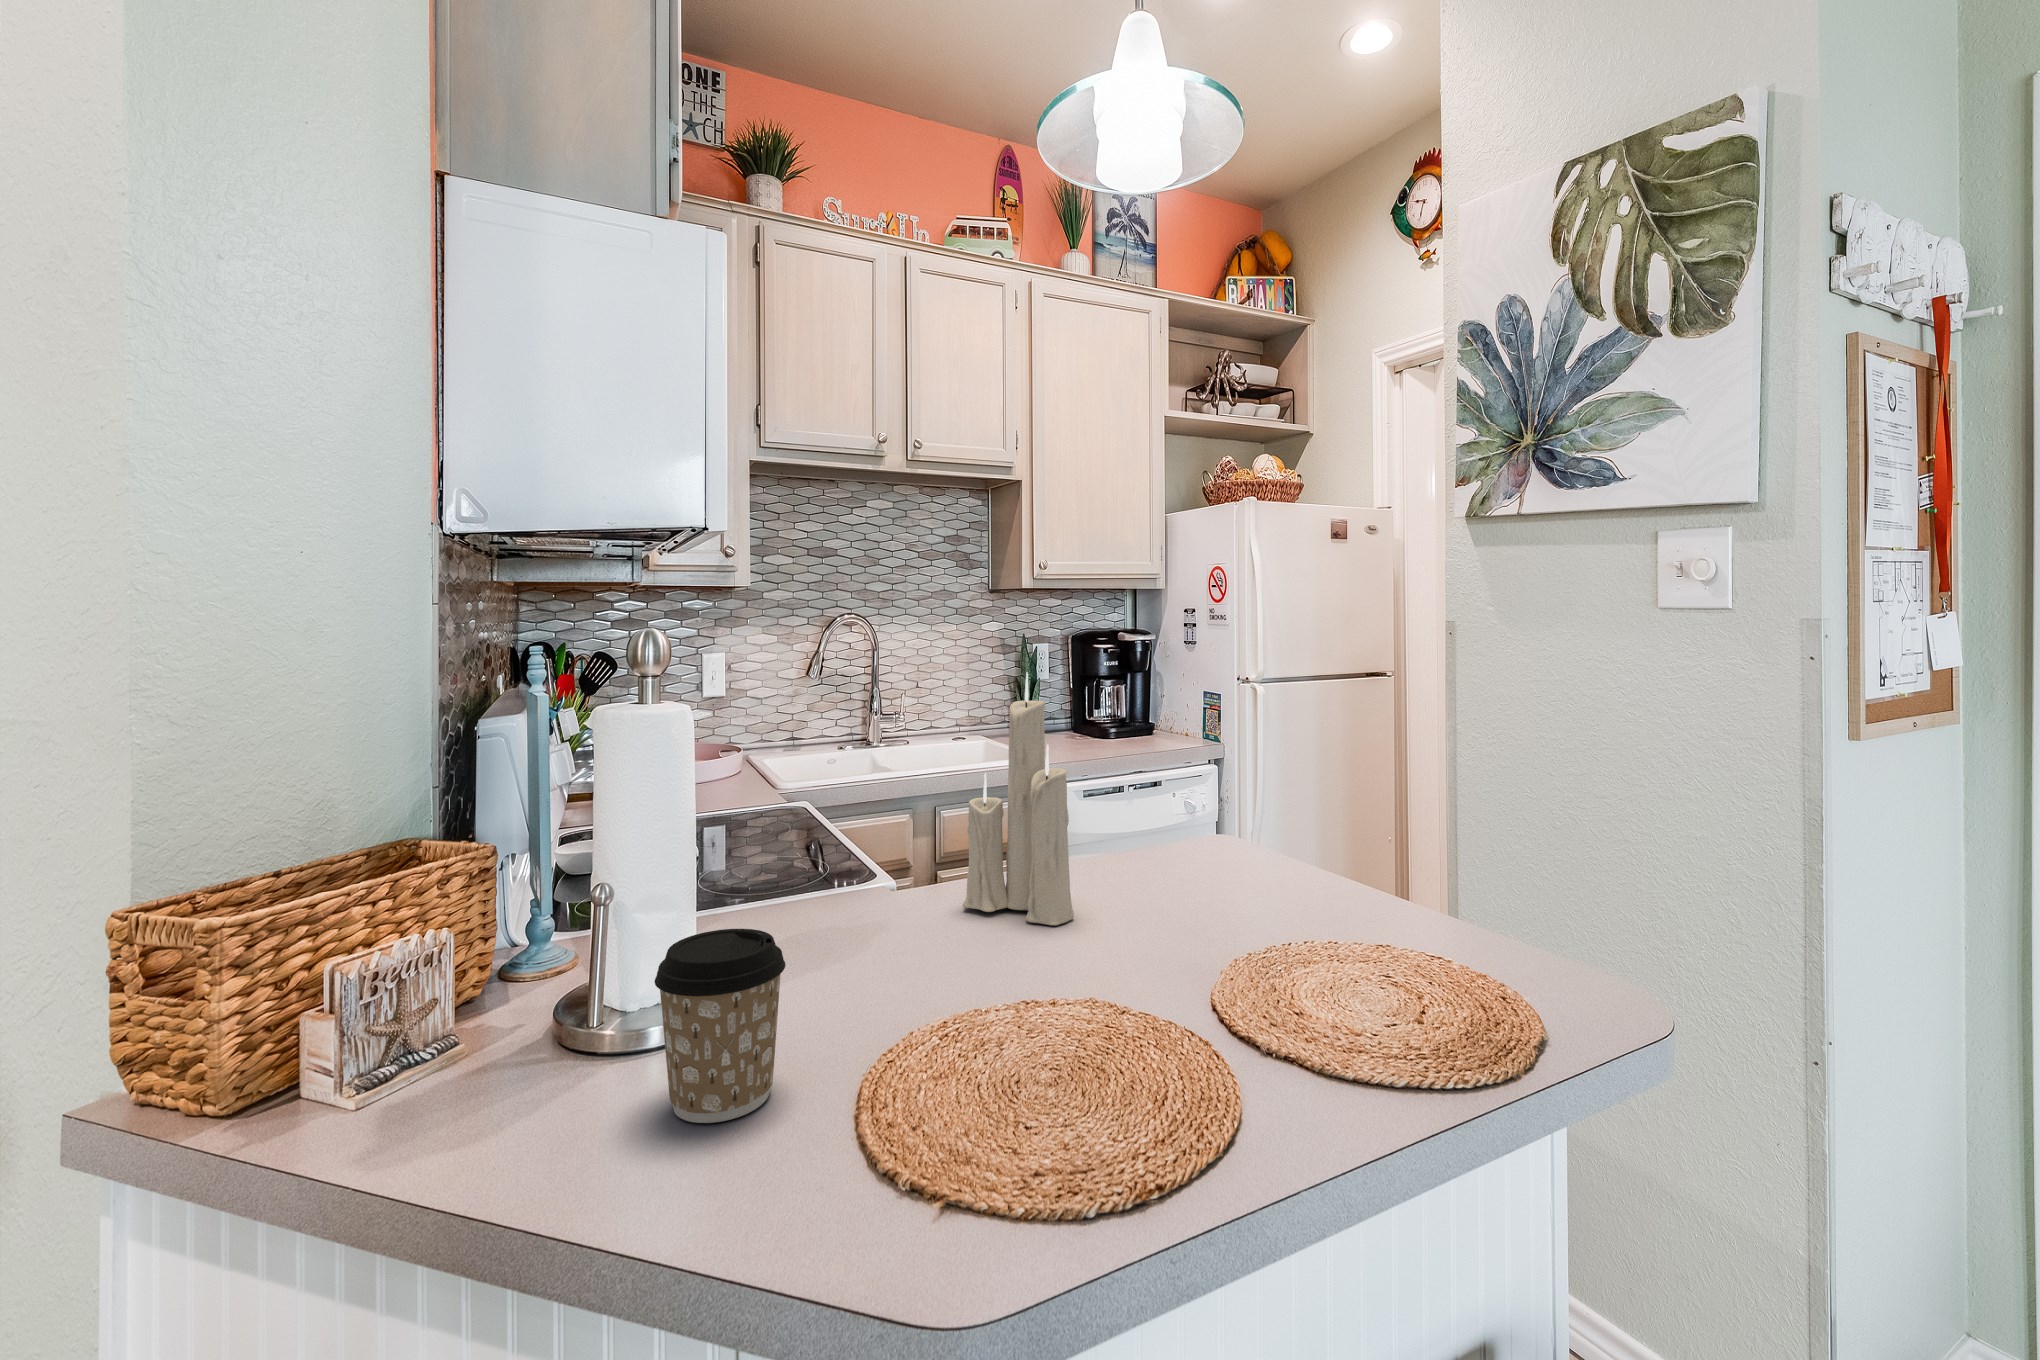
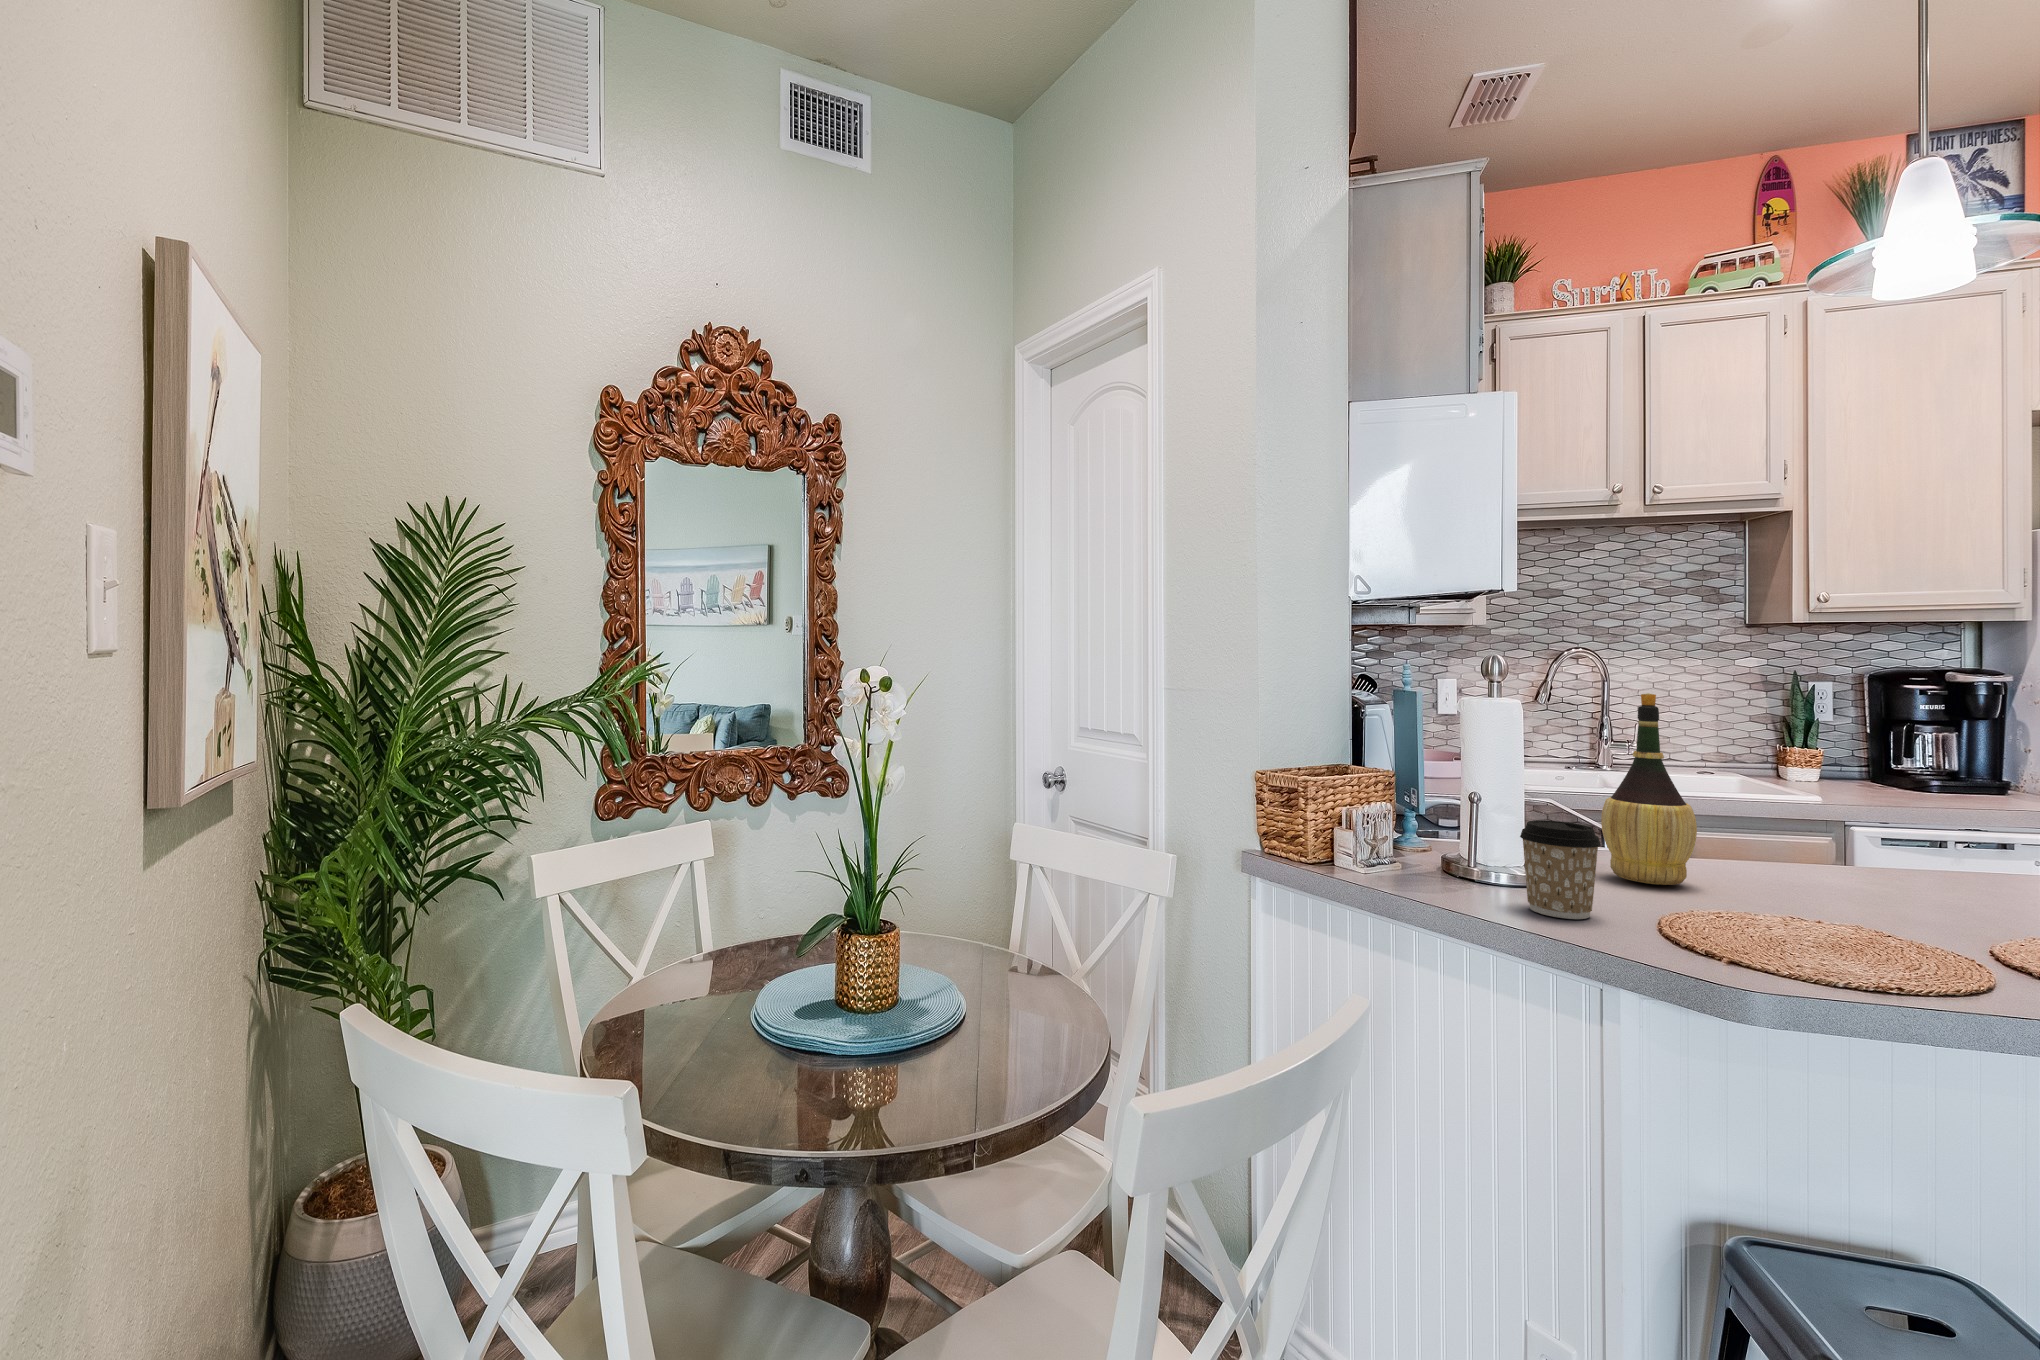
candle: present [963,672,1074,925] -> none [1725,682,1846,897]
wine bottle: none [819,685,930,961] -> present [1601,693,1697,885]

